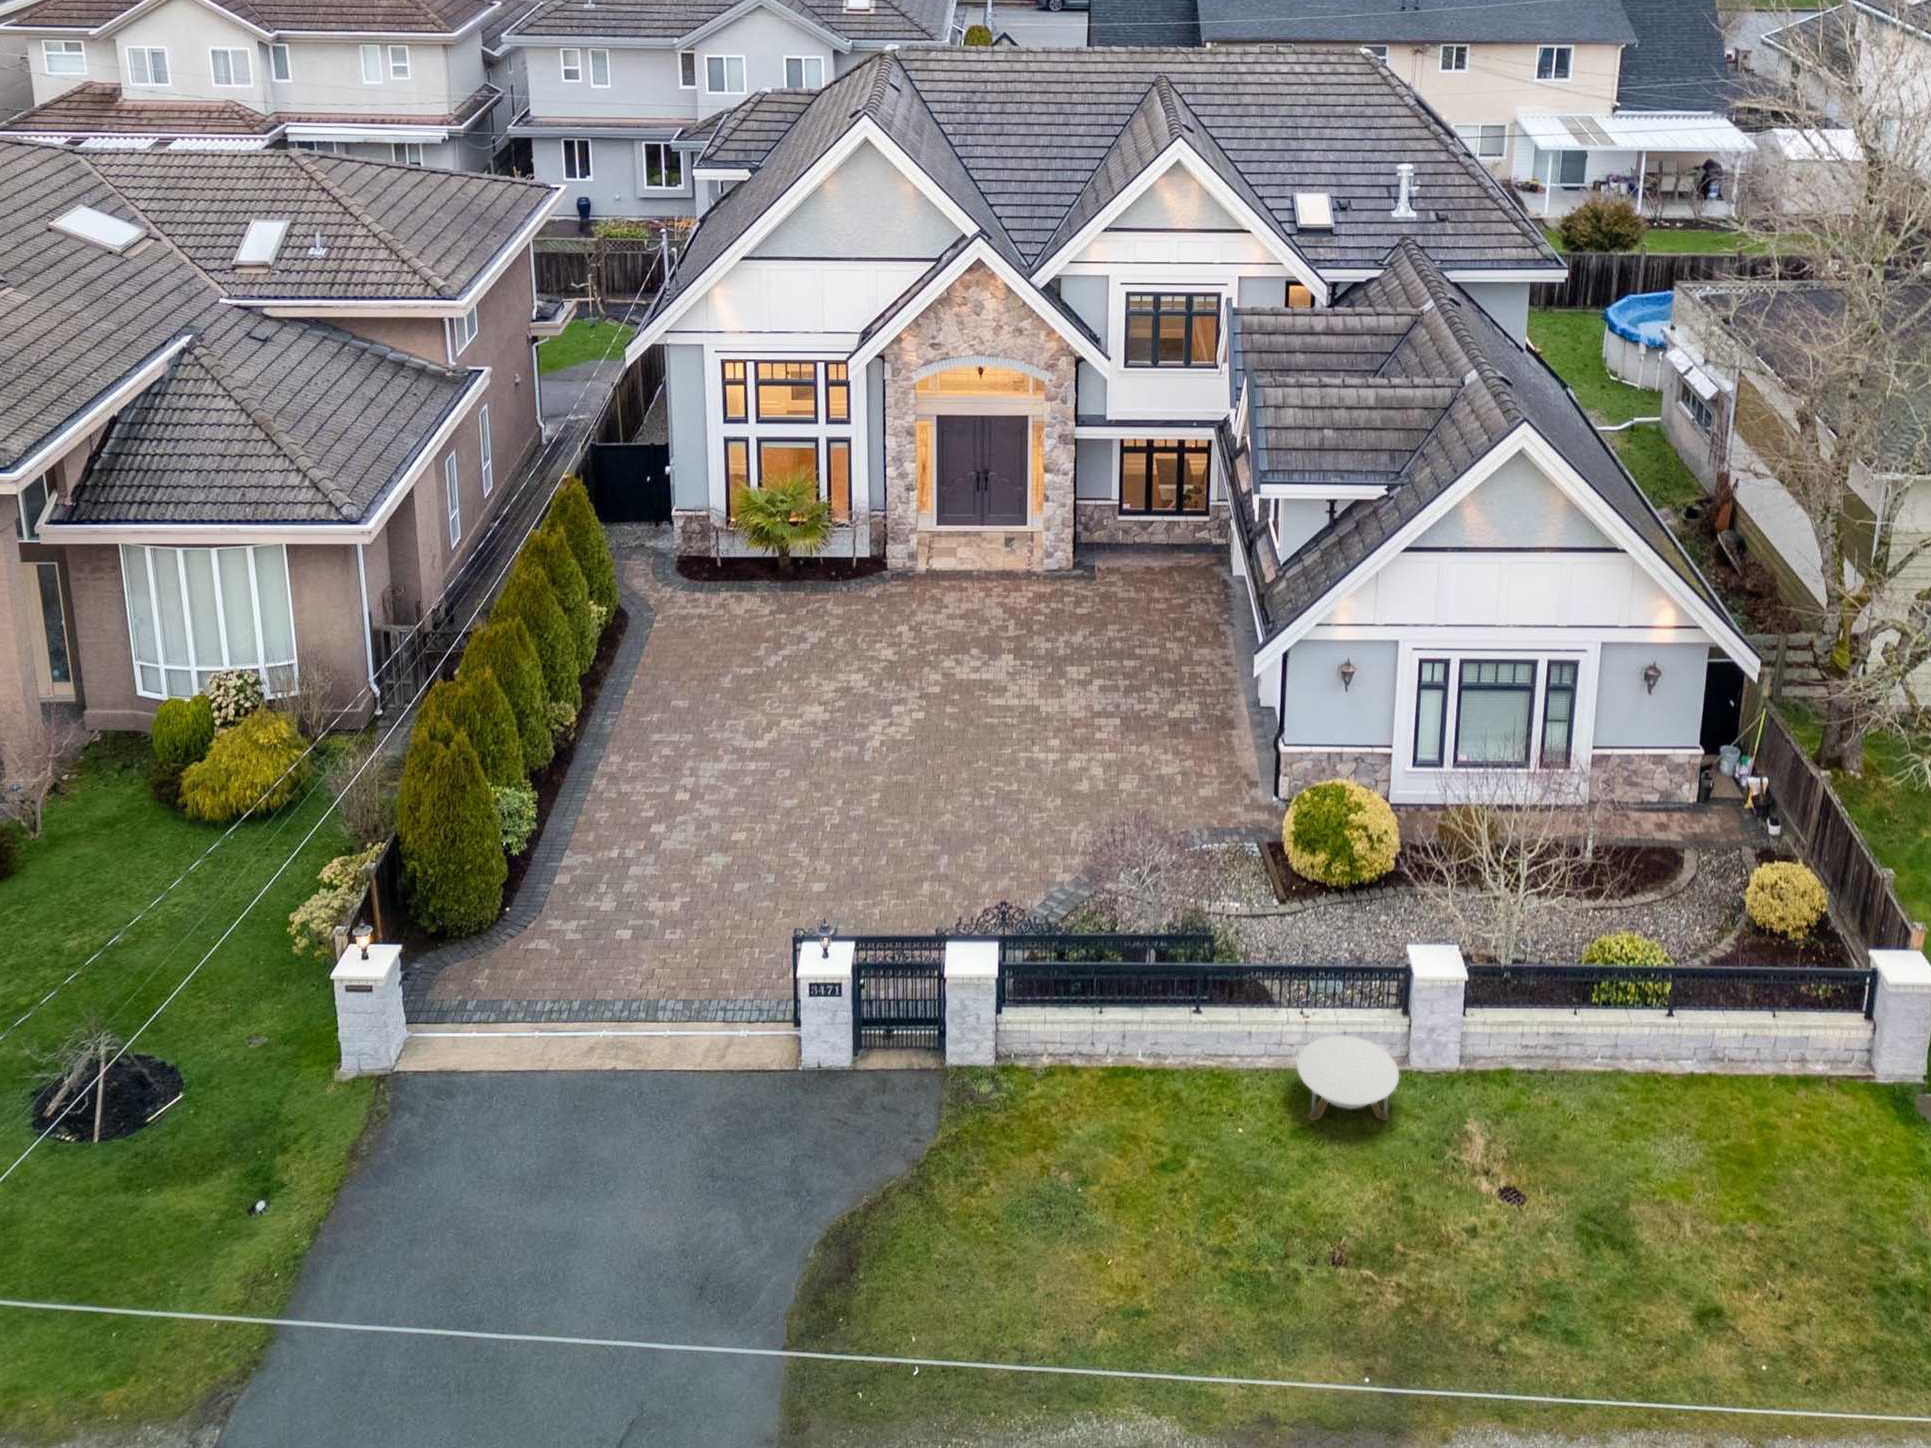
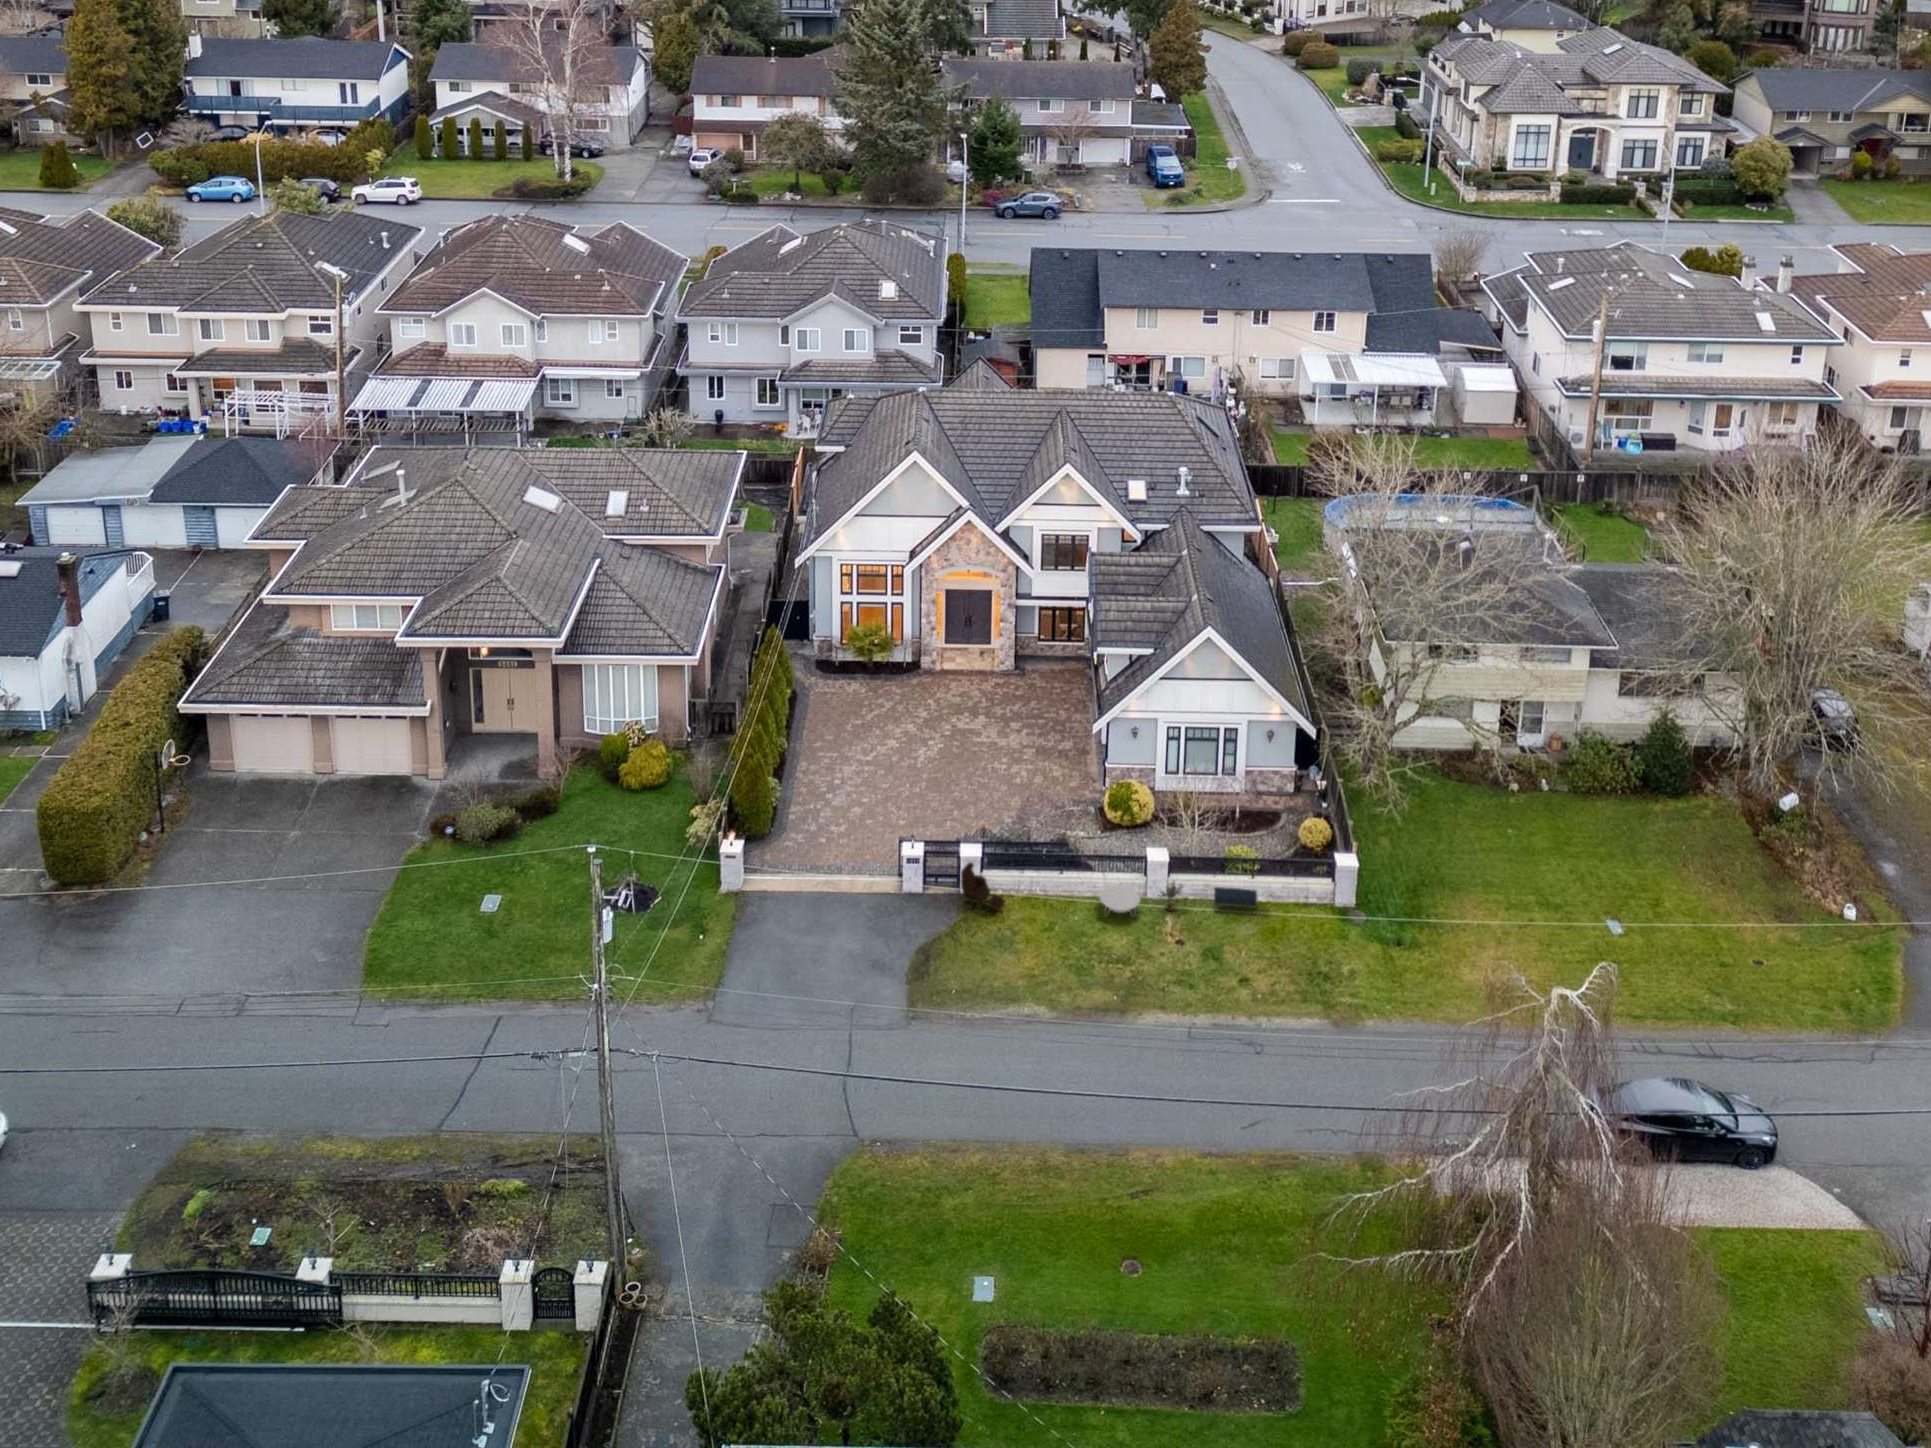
lounge chair: none [949,986,1062,1122] -> present [961,862,1005,911]
potted tree: none [1440,1020,1505,1099] -> present [1158,881,1183,911]
bench: none [1571,1035,1688,1105] -> present [1214,887,1257,915]

